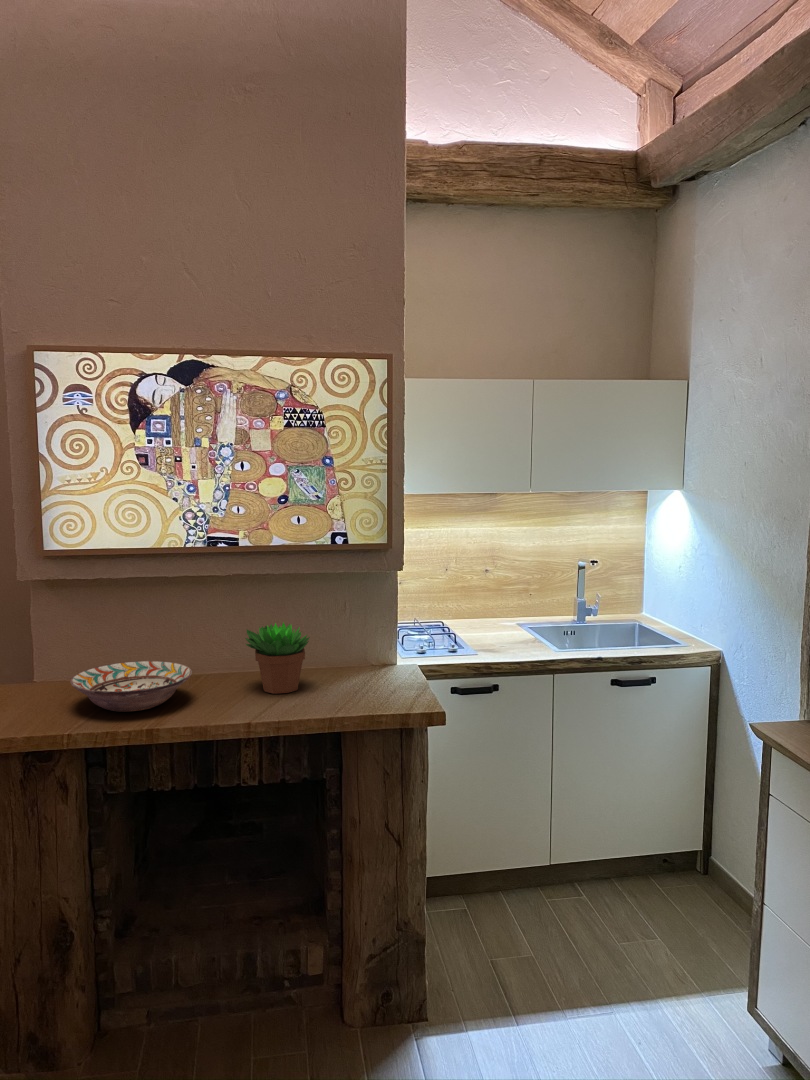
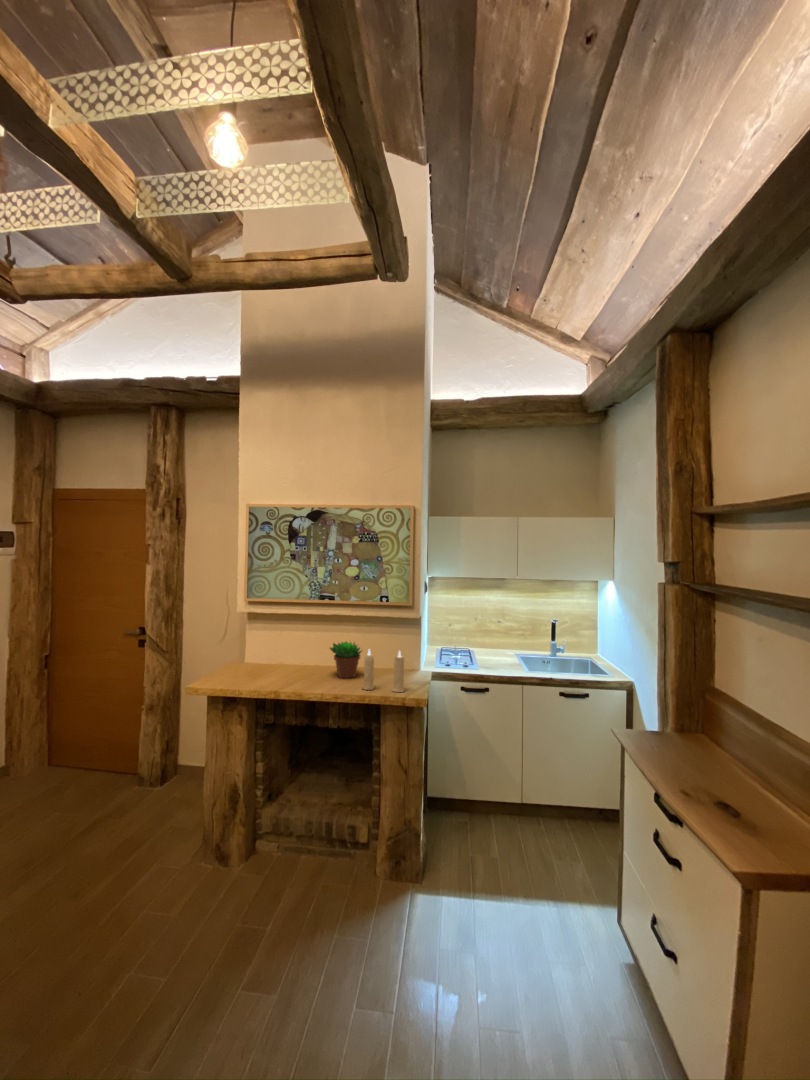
candle: none [333,628,415,710] -> present [362,649,405,692]
decorative bowl: present [70,661,192,712] -> none [244,654,303,679]

